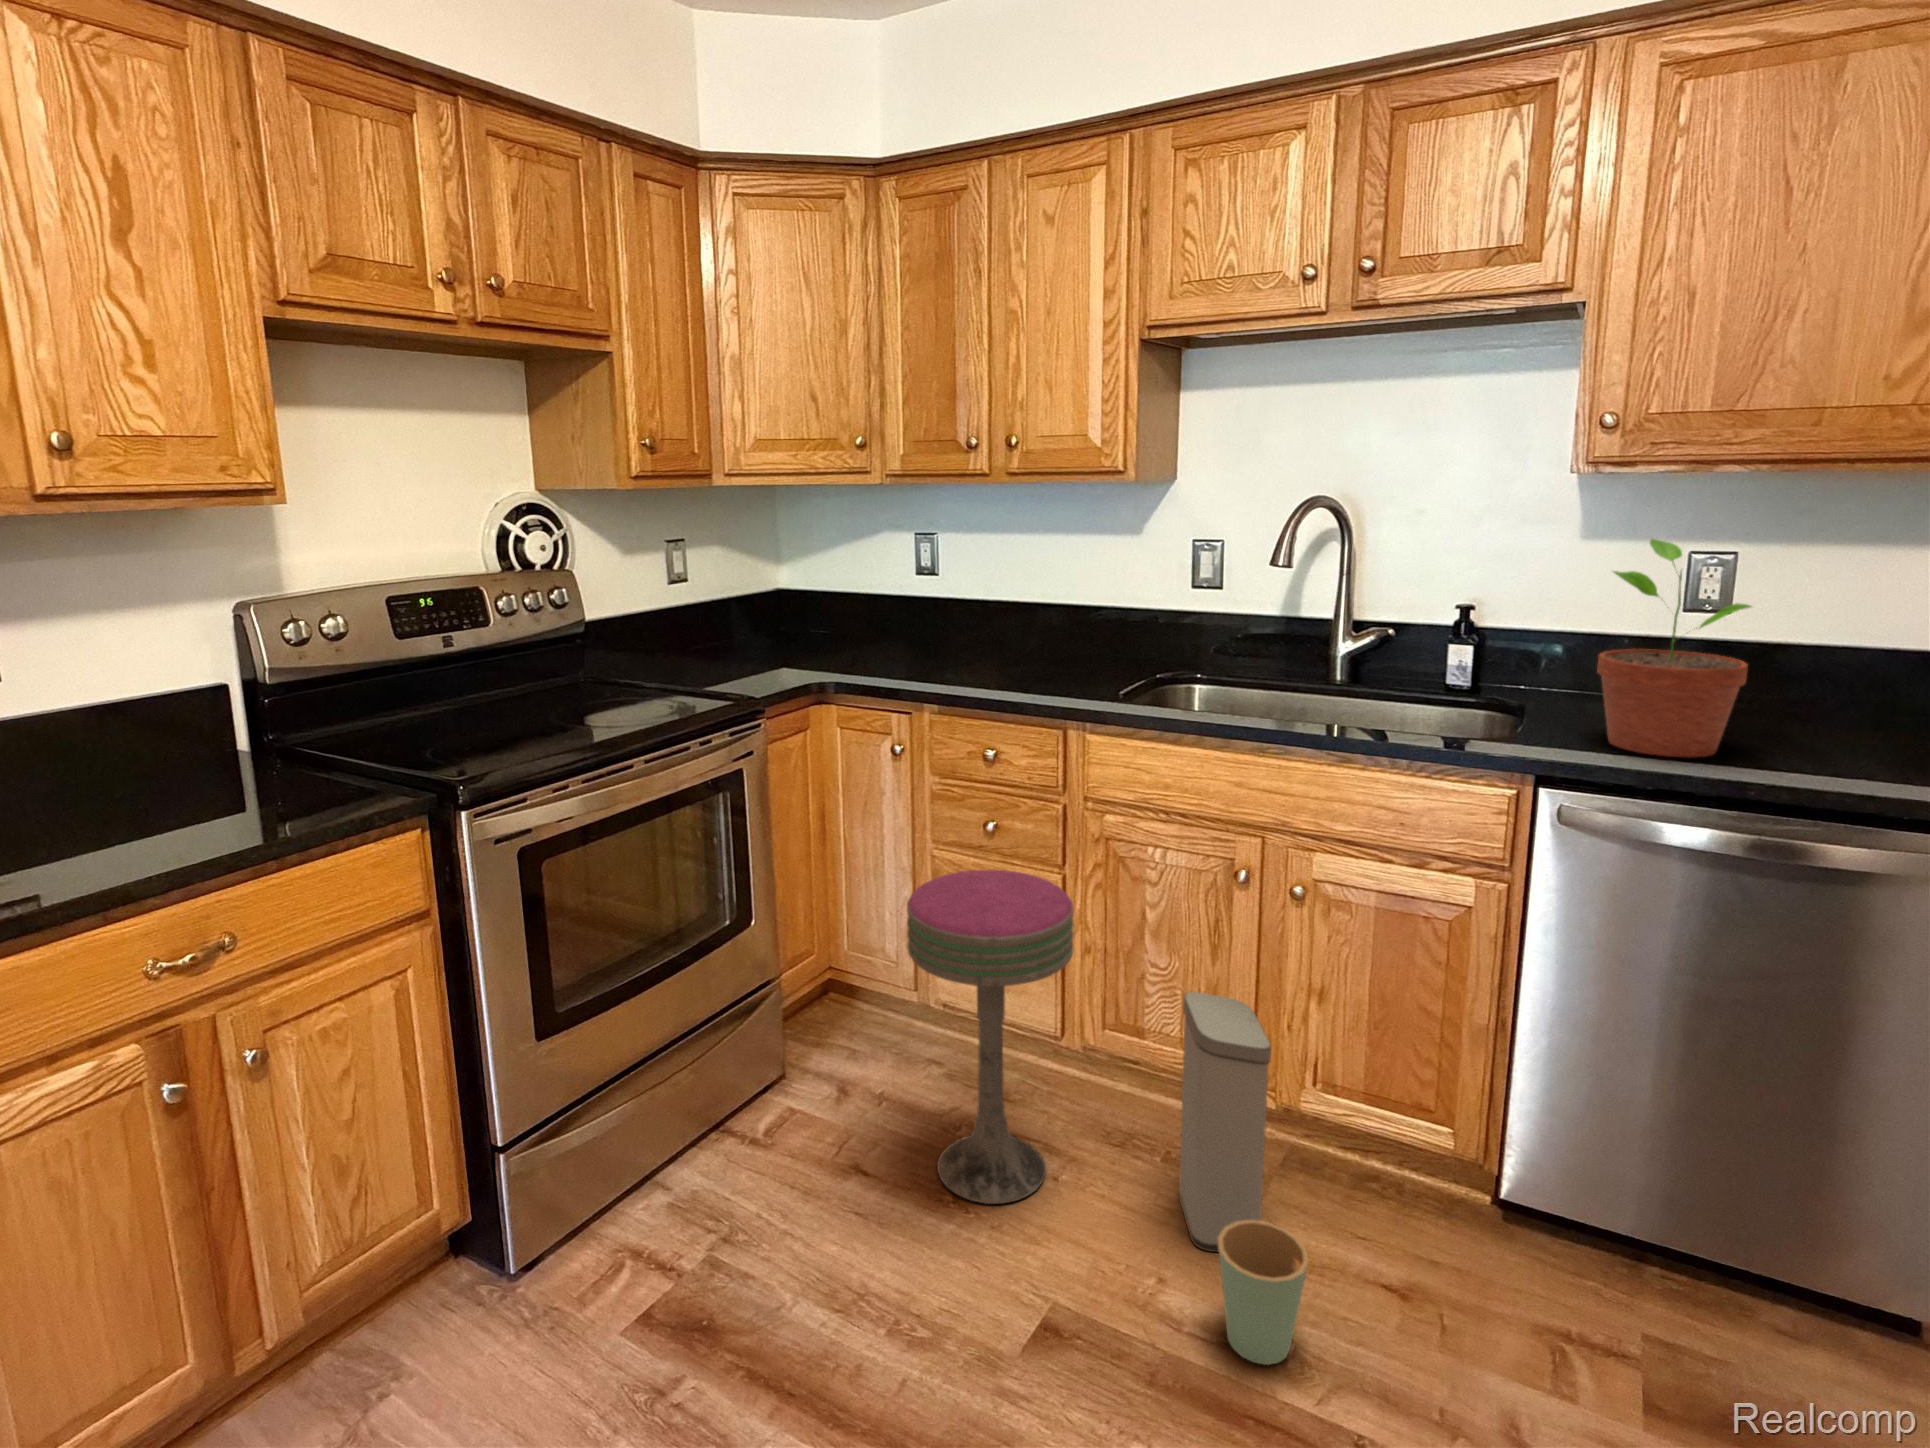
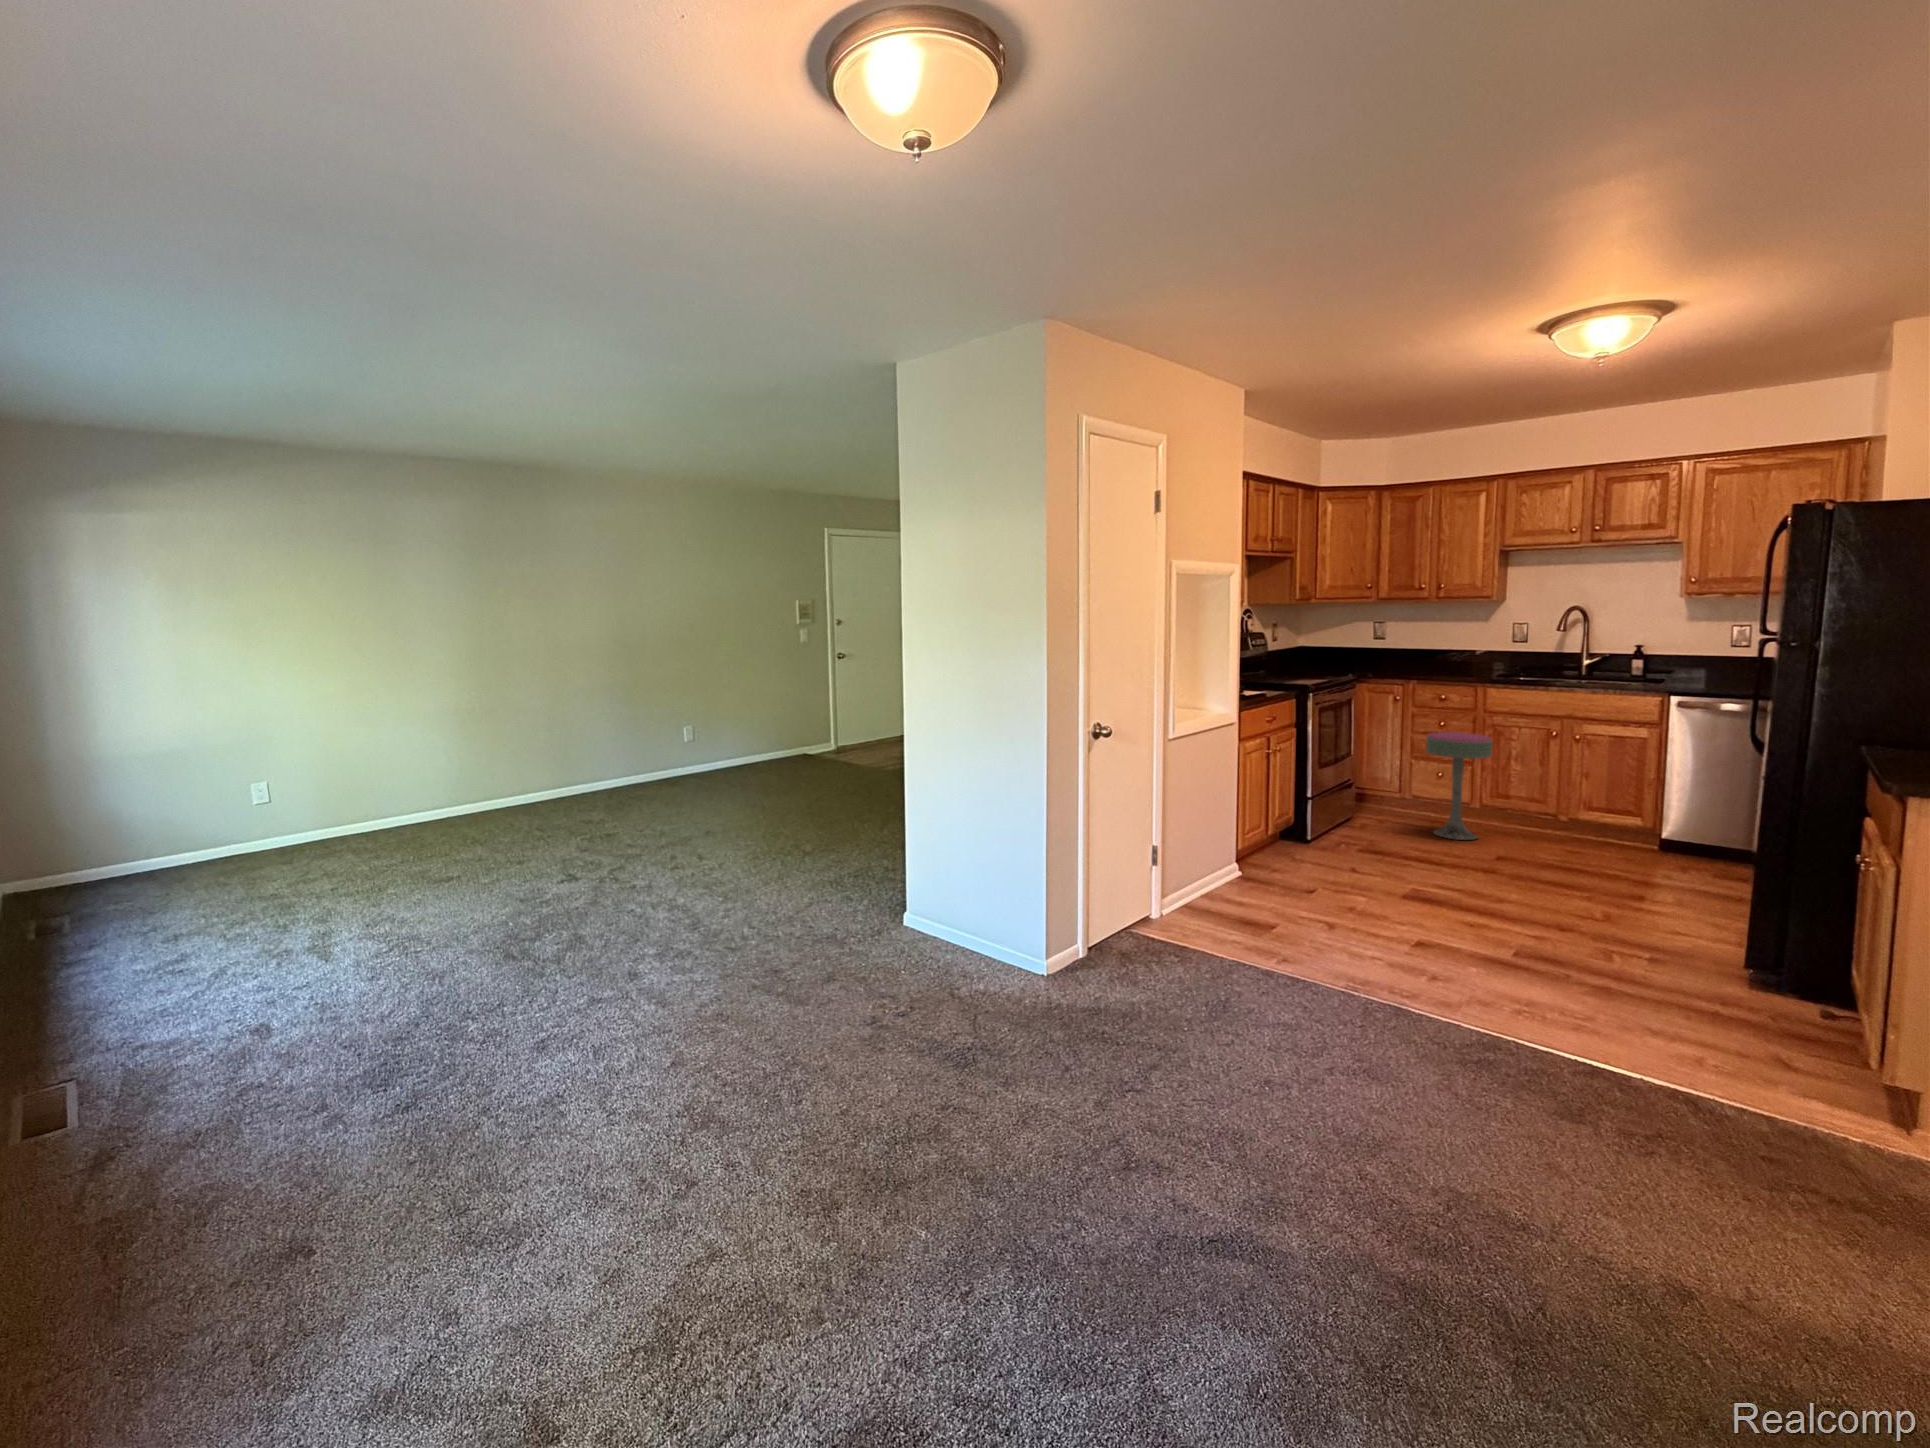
potted plant: present [1597,539,1751,757] -> none [1691,618,1746,686]
trash can: present [1179,992,1308,1365] -> none [1533,768,1594,864]

